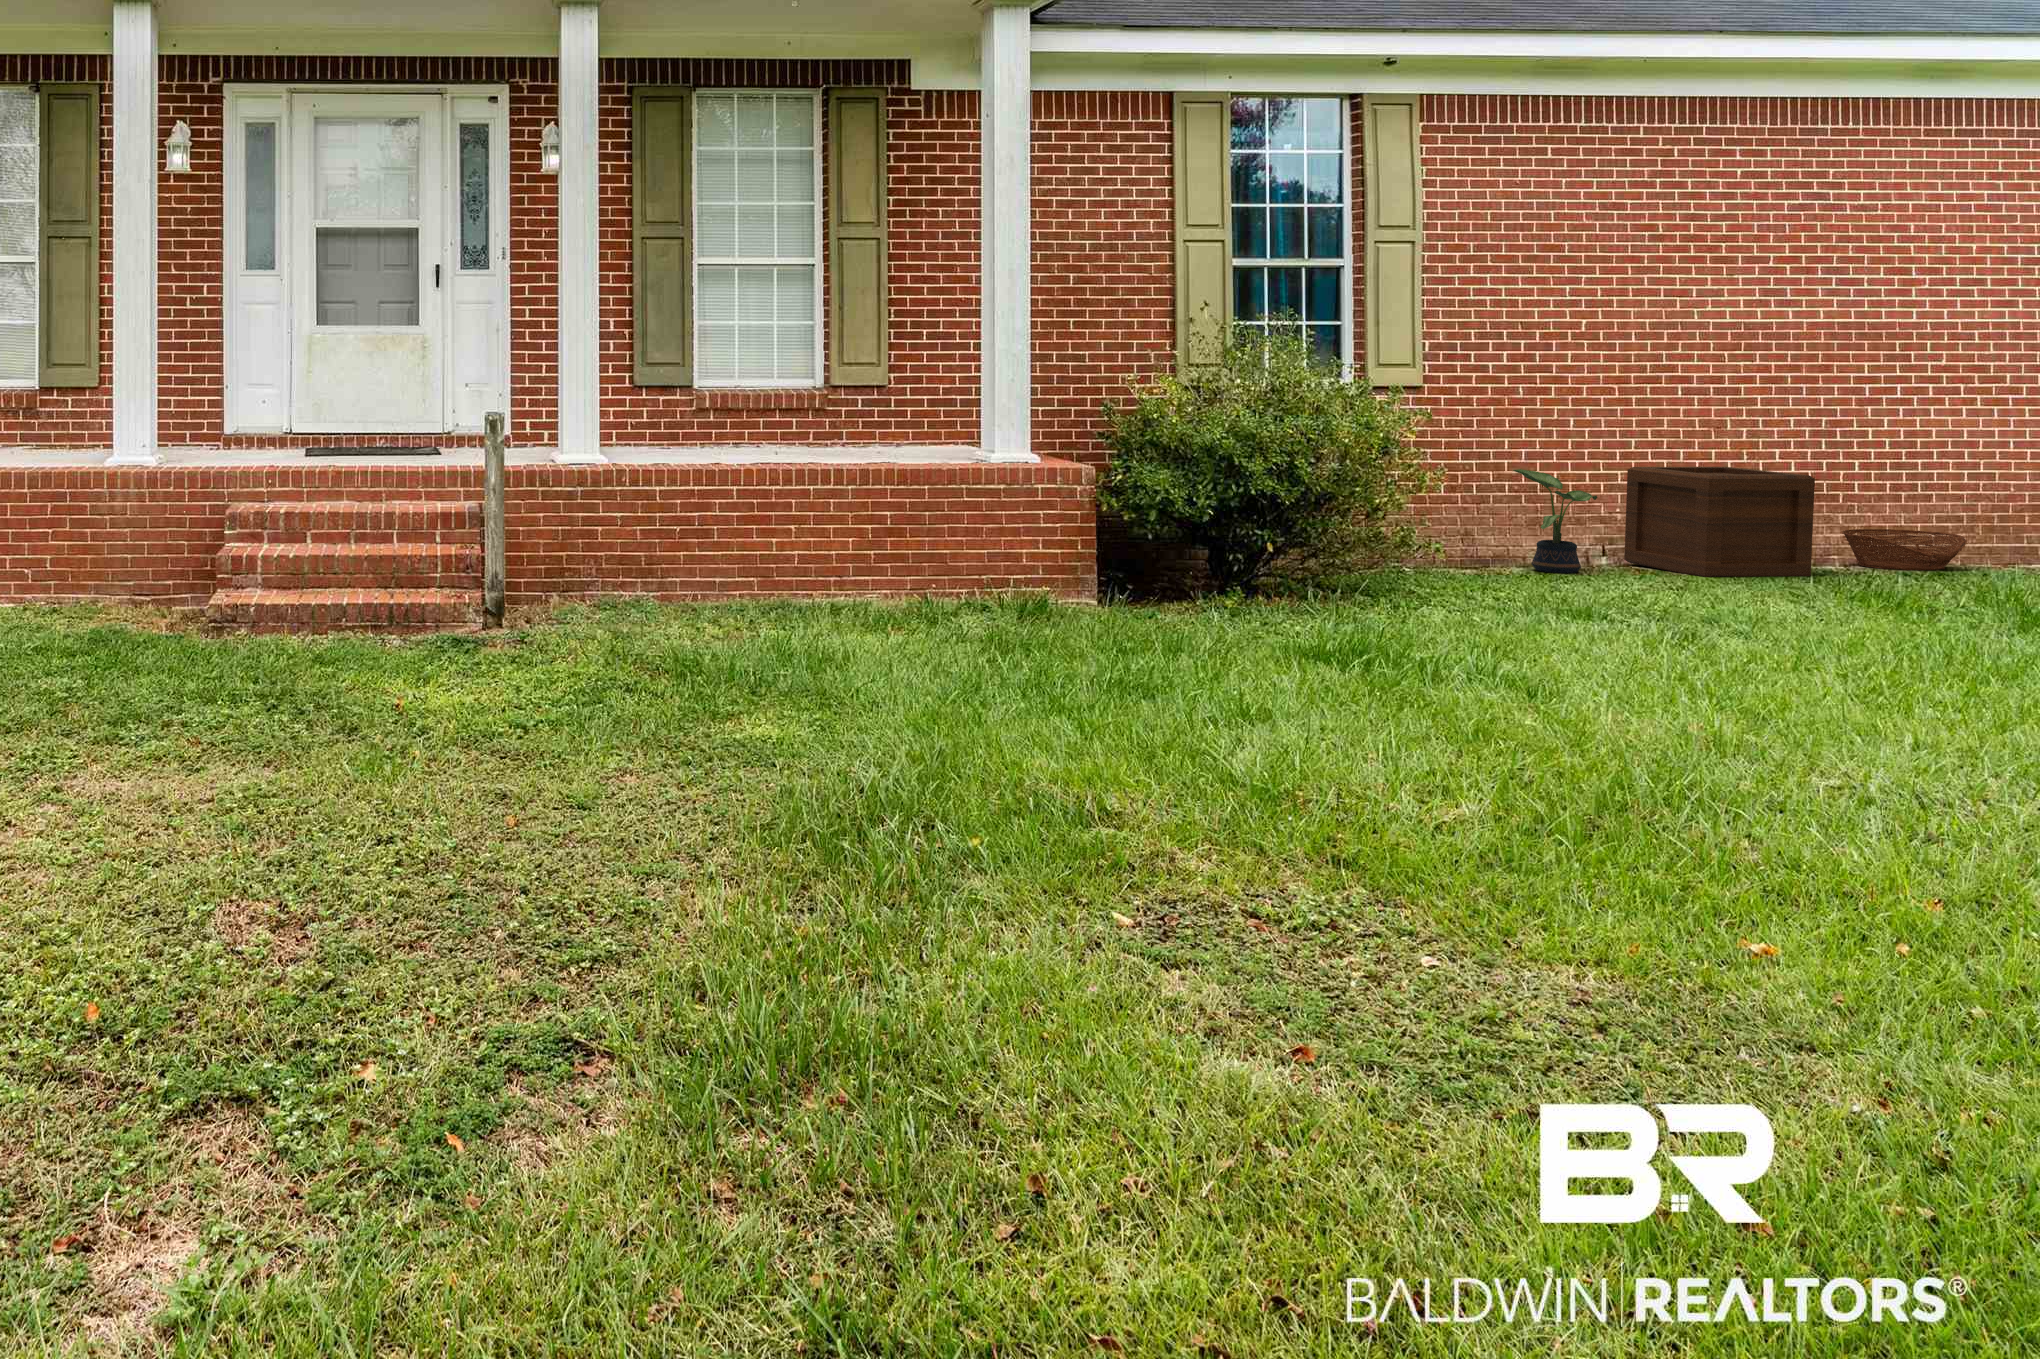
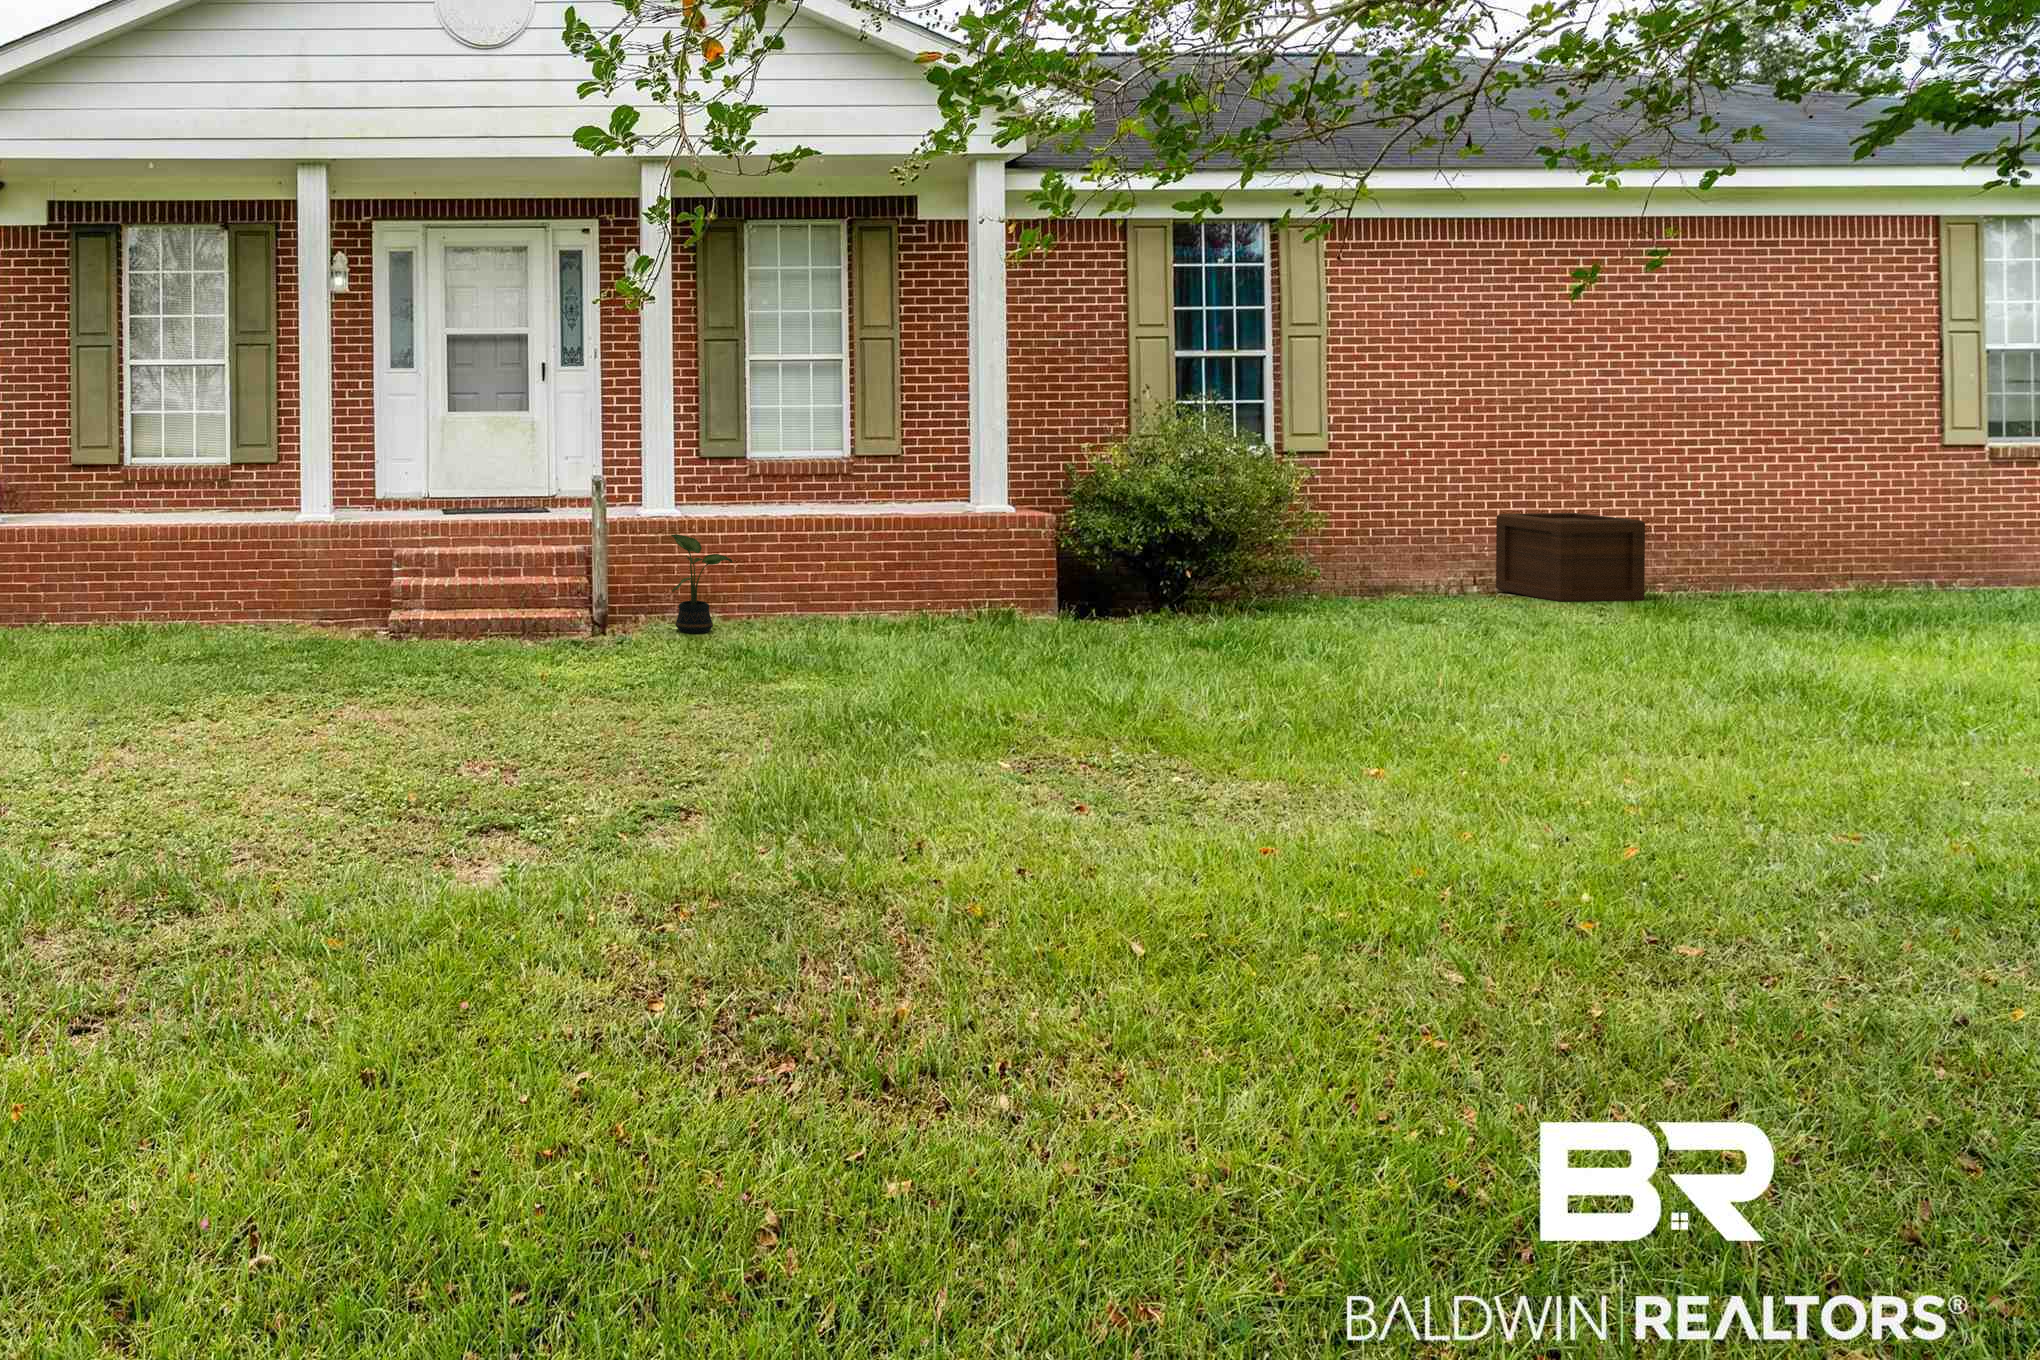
potted plant: present [1513,469,1597,573] -> present [671,534,732,633]
basket: present [1841,529,1967,570] -> none [1668,561,1769,595]

